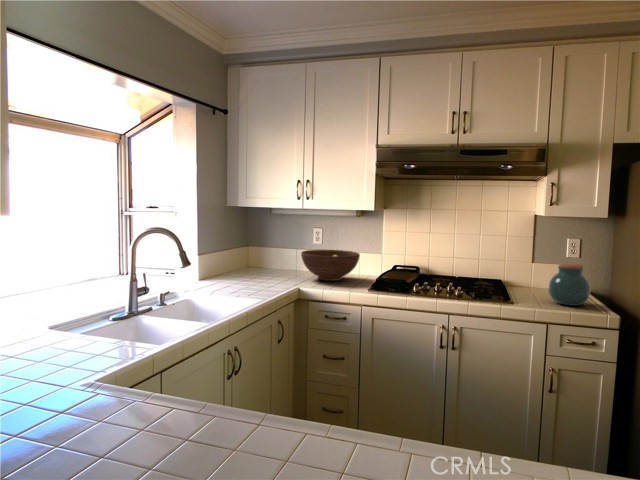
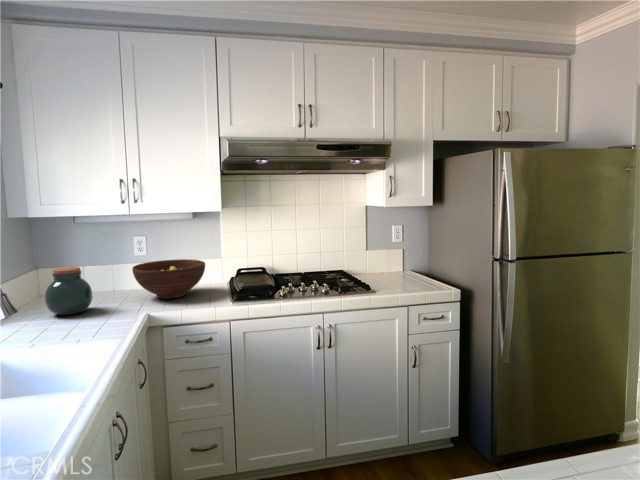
jar: present [549,263,590,306] -> present [45,267,92,315]

